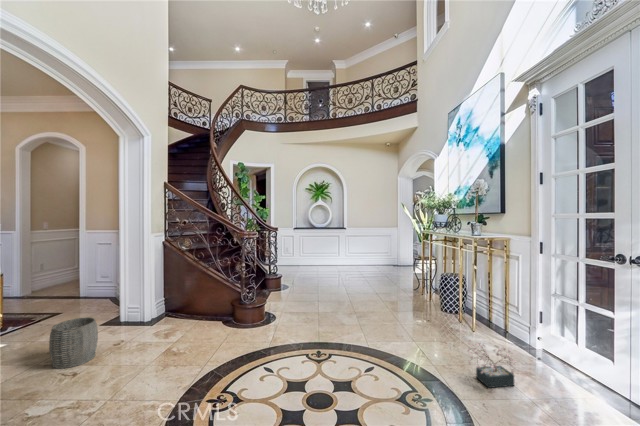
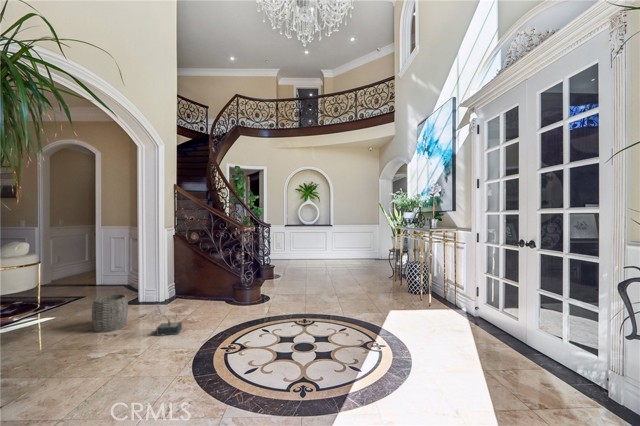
decorative plant: present [468,342,516,388] -> present [150,305,182,336]

